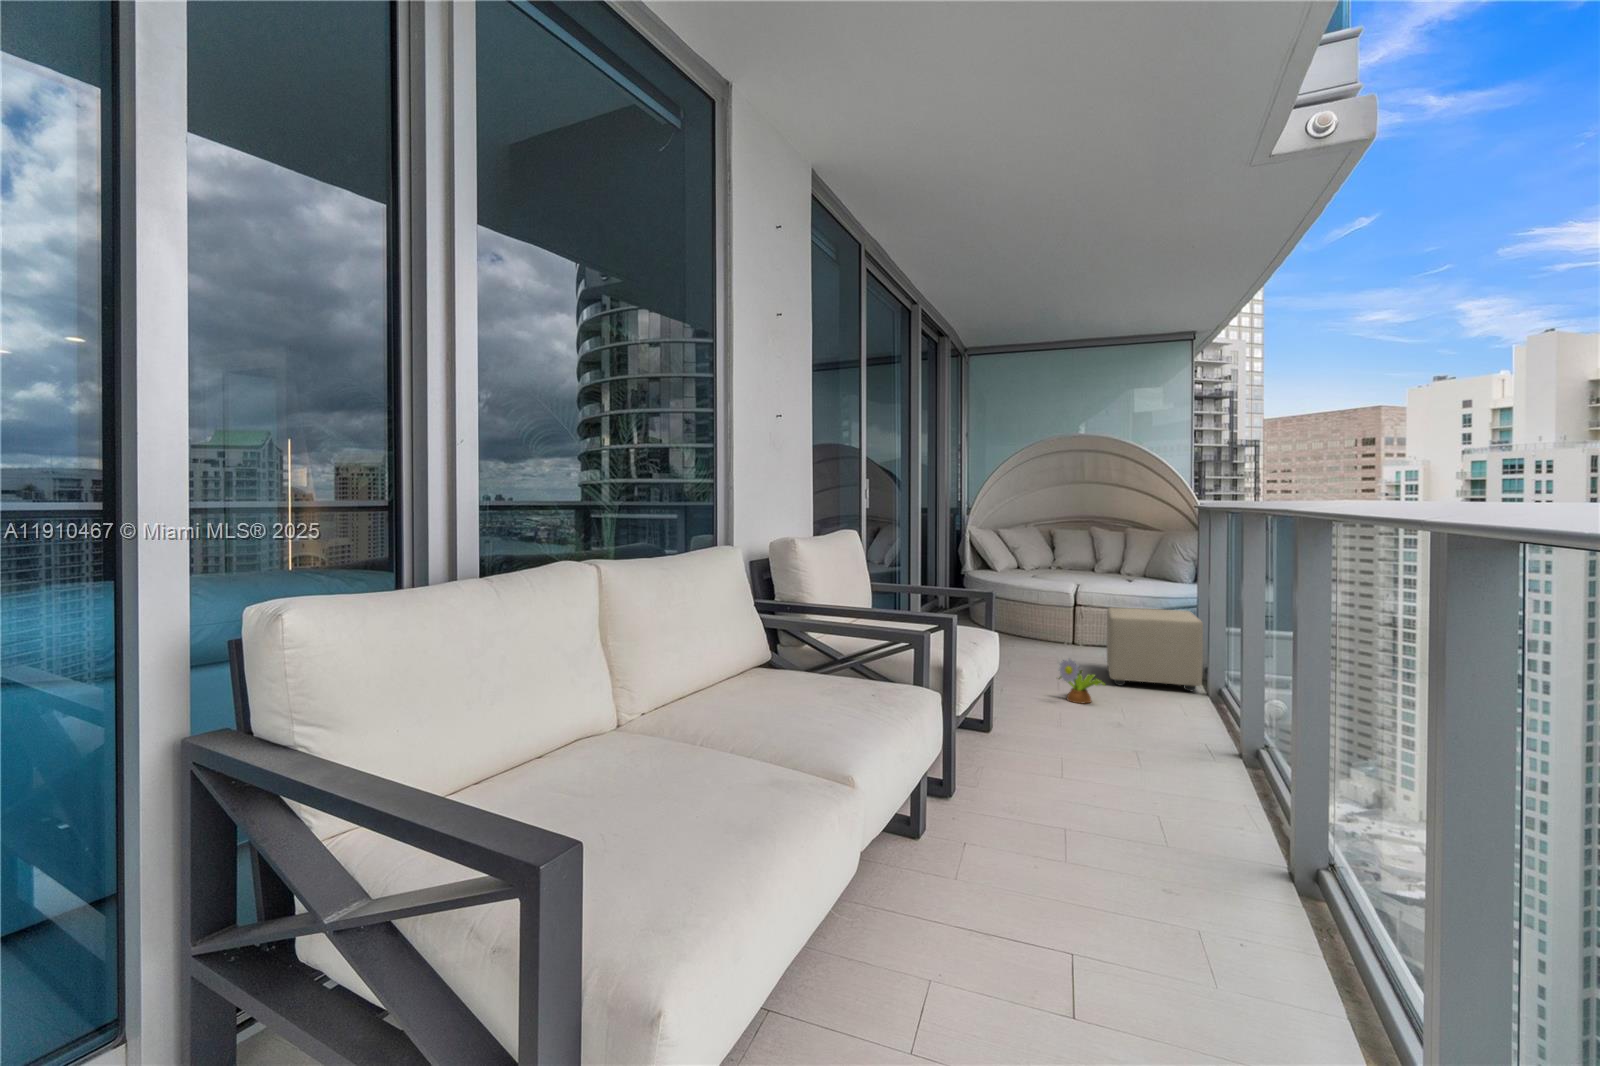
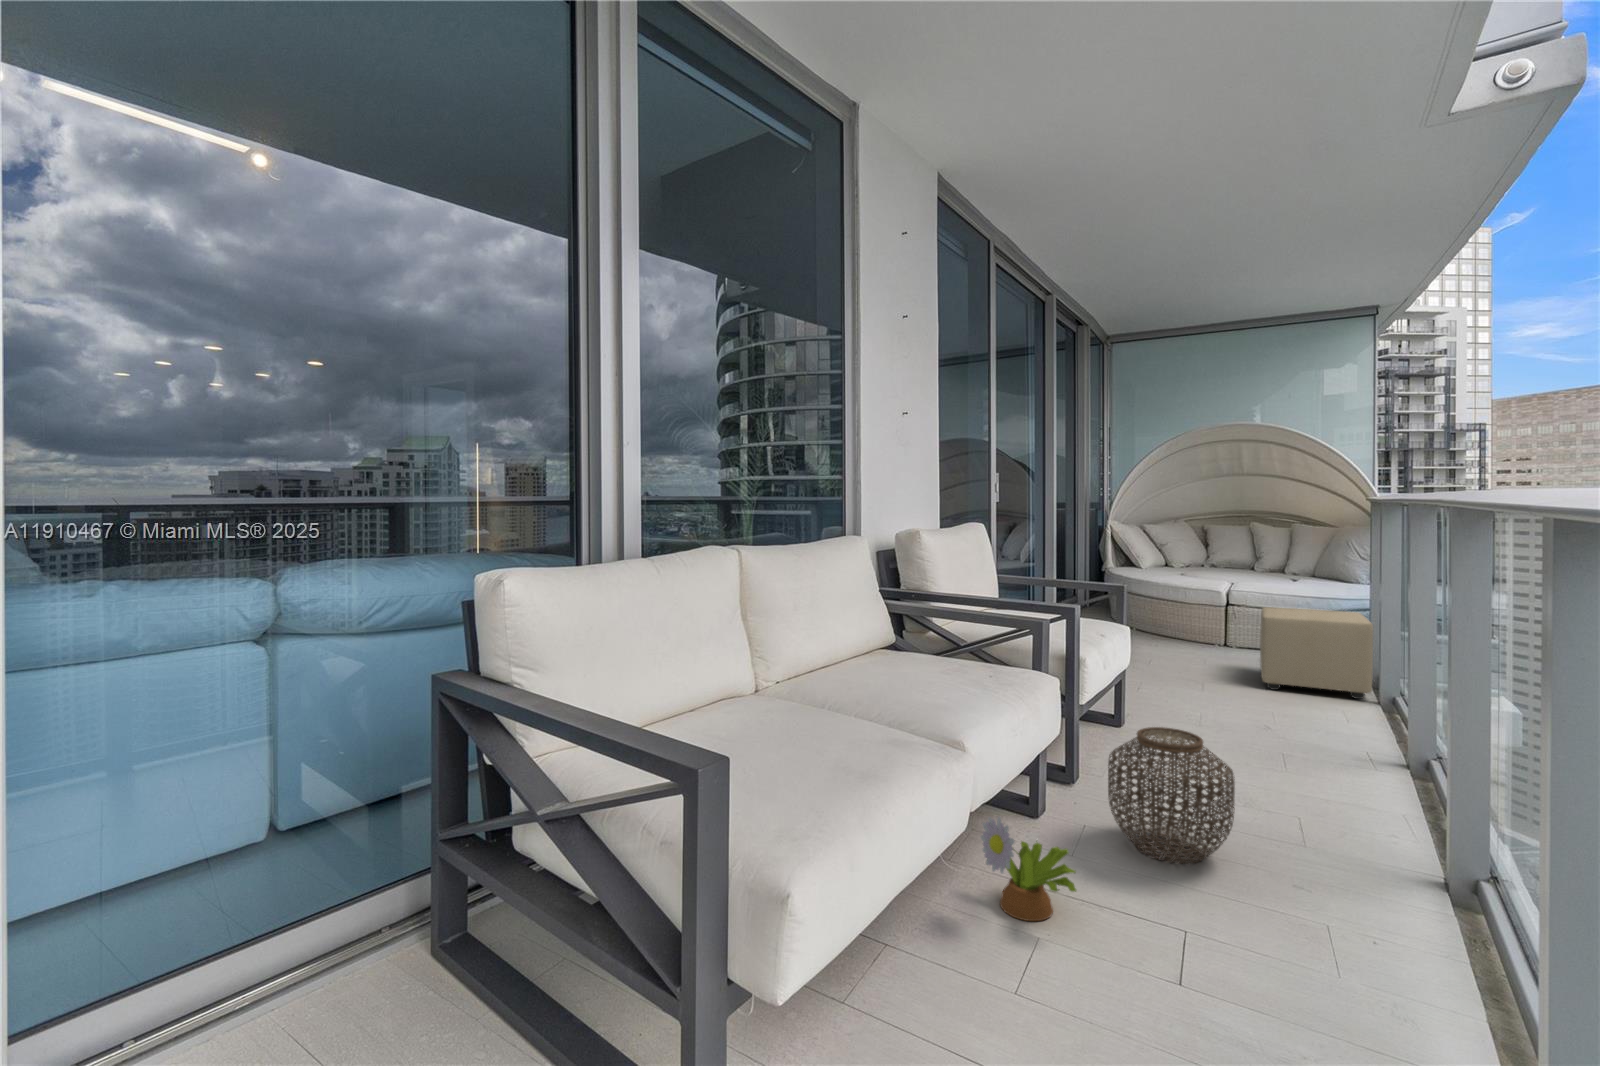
decorative plant: present [1058,658,1105,703] -> present [981,817,1076,921]
woven basket: none [989,738,1108,876] -> present [1108,727,1235,864]

